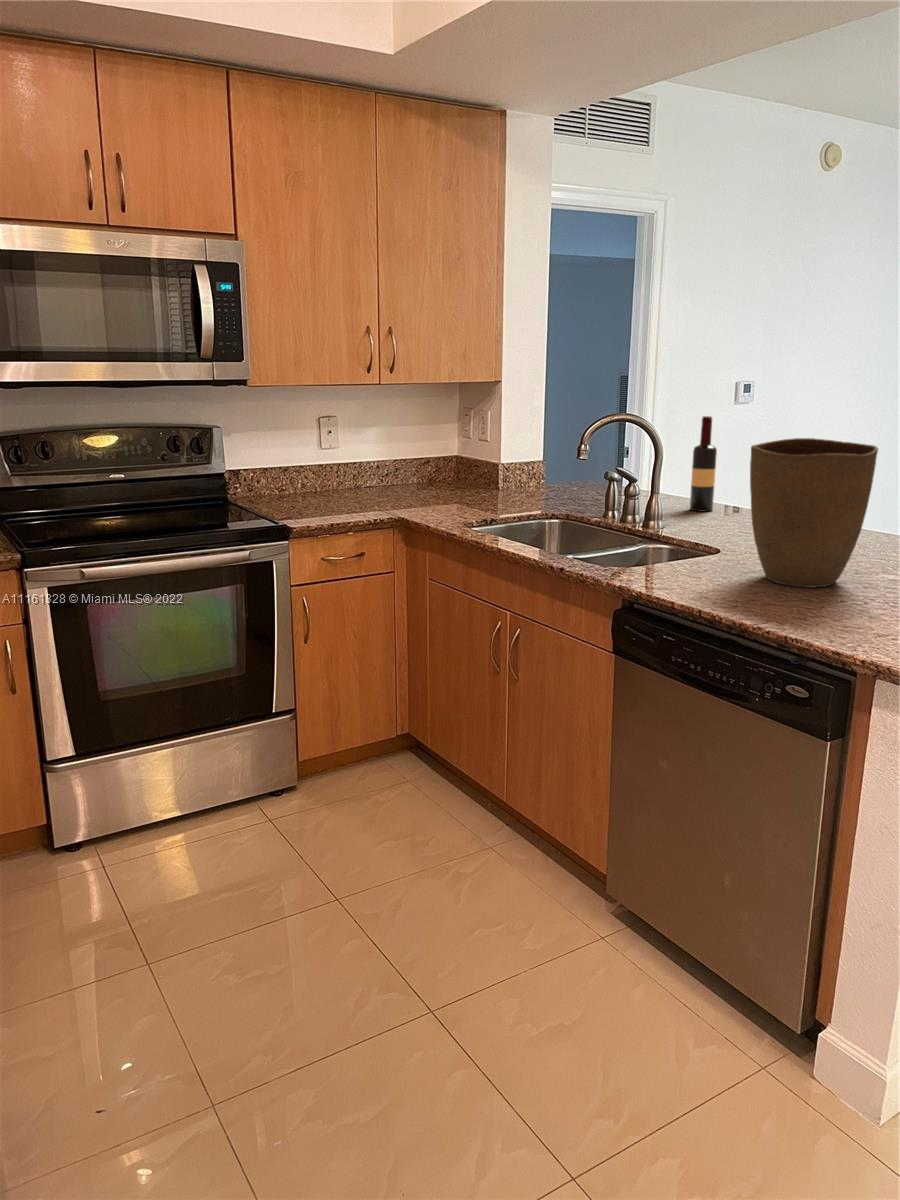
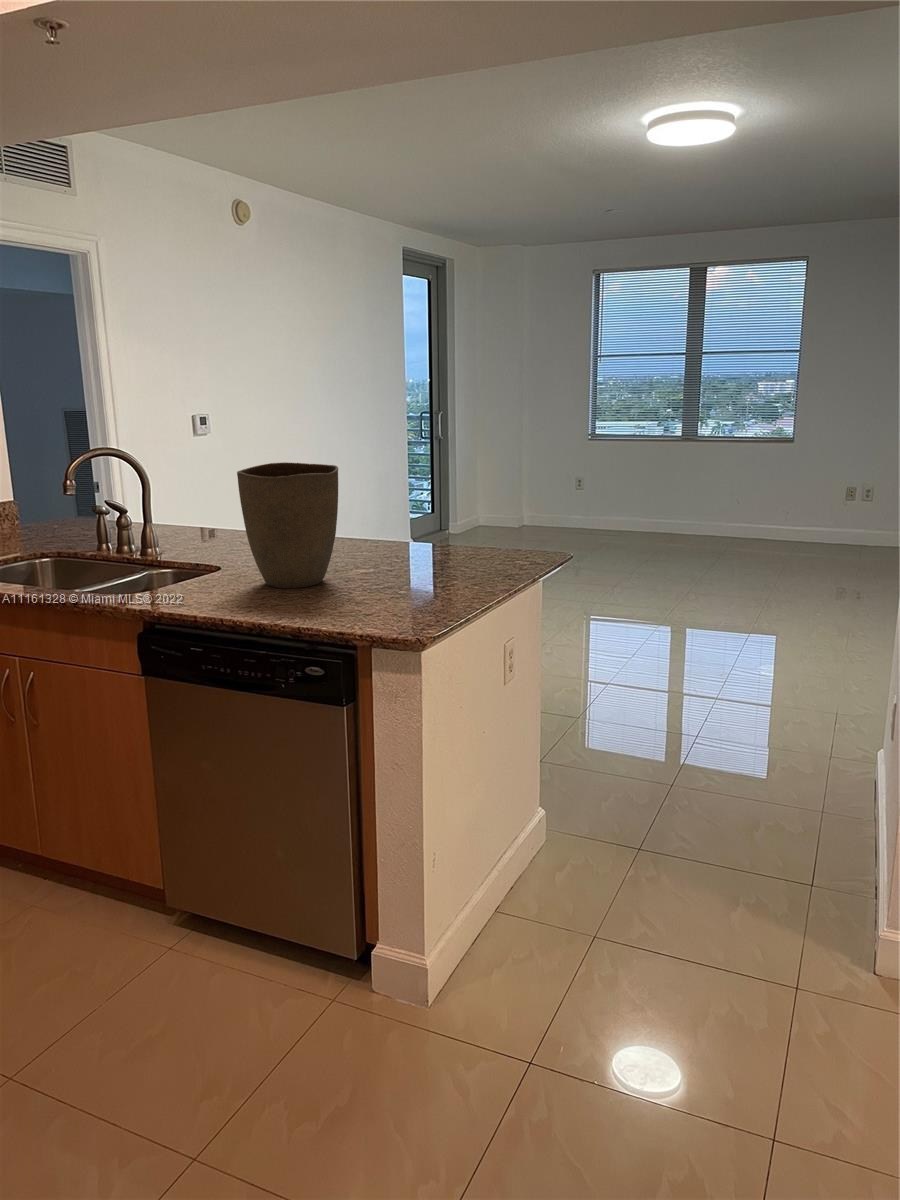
wine bottle: present [690,416,717,512] -> none [174,449,200,536]

